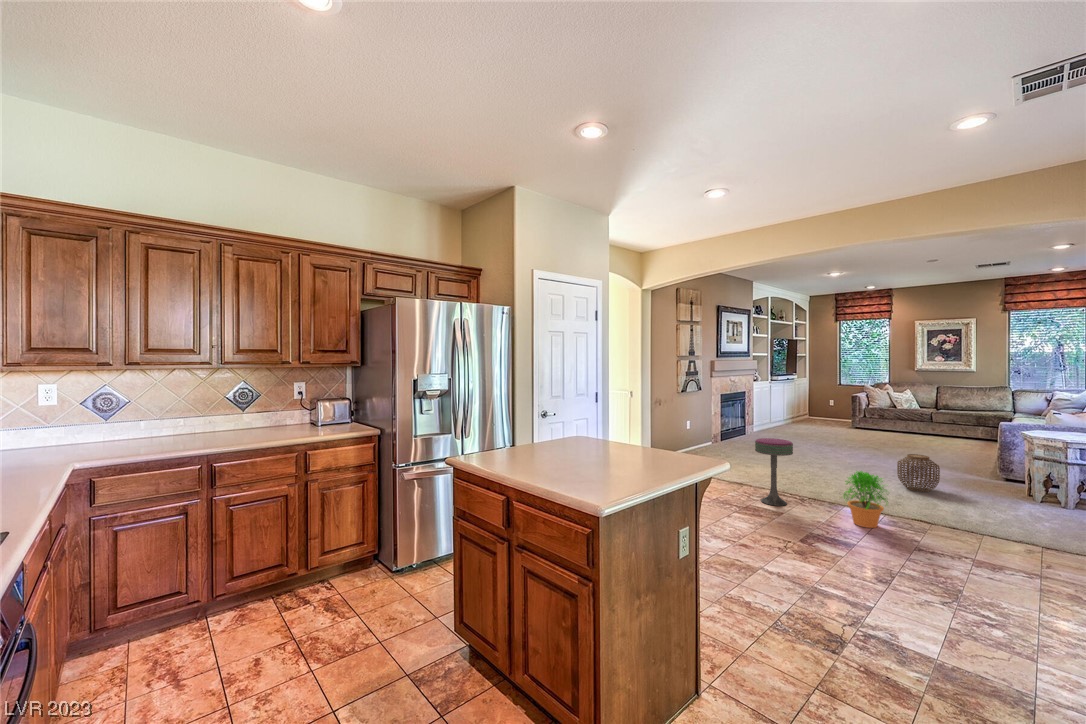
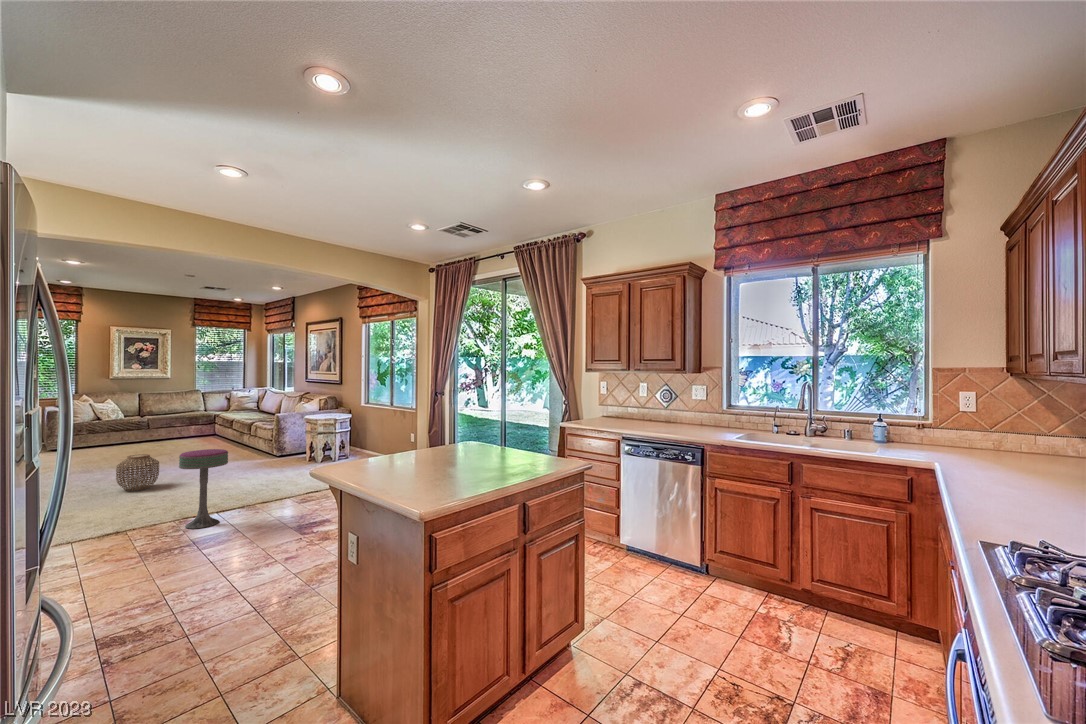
woven basket: present [897,454,940,492] -> present [116,454,159,491]
potted plant: present [844,471,888,528] -> none [281,457,322,508]

